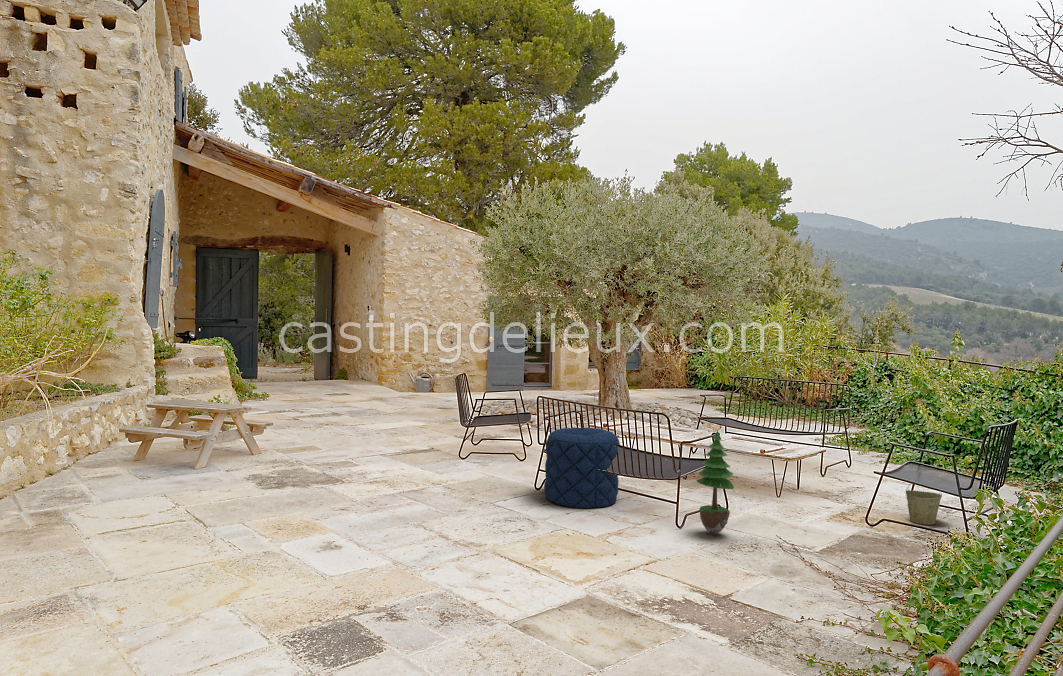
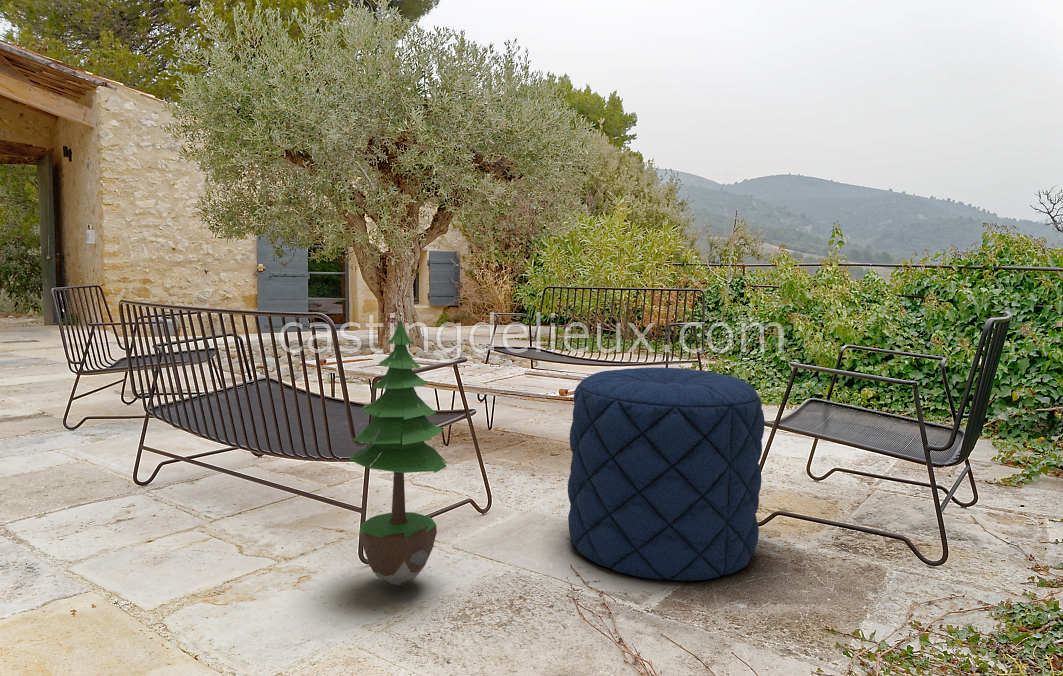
pouf: present [544,427,620,508] -> present [568,367,765,581]
bucket: present [906,484,942,525] -> none [814,414,882,511]

